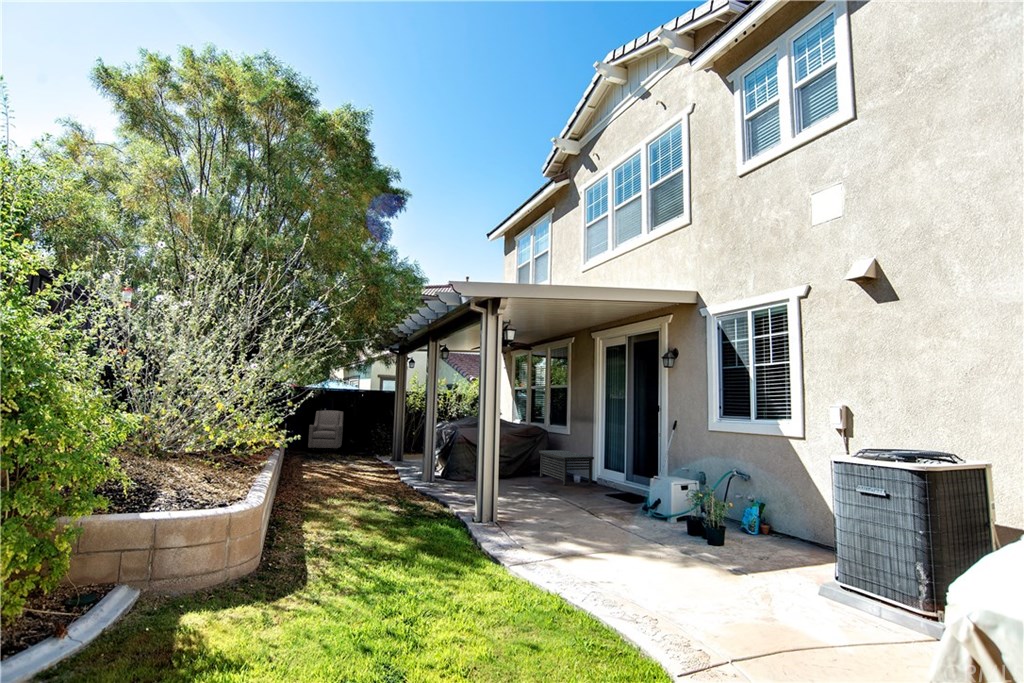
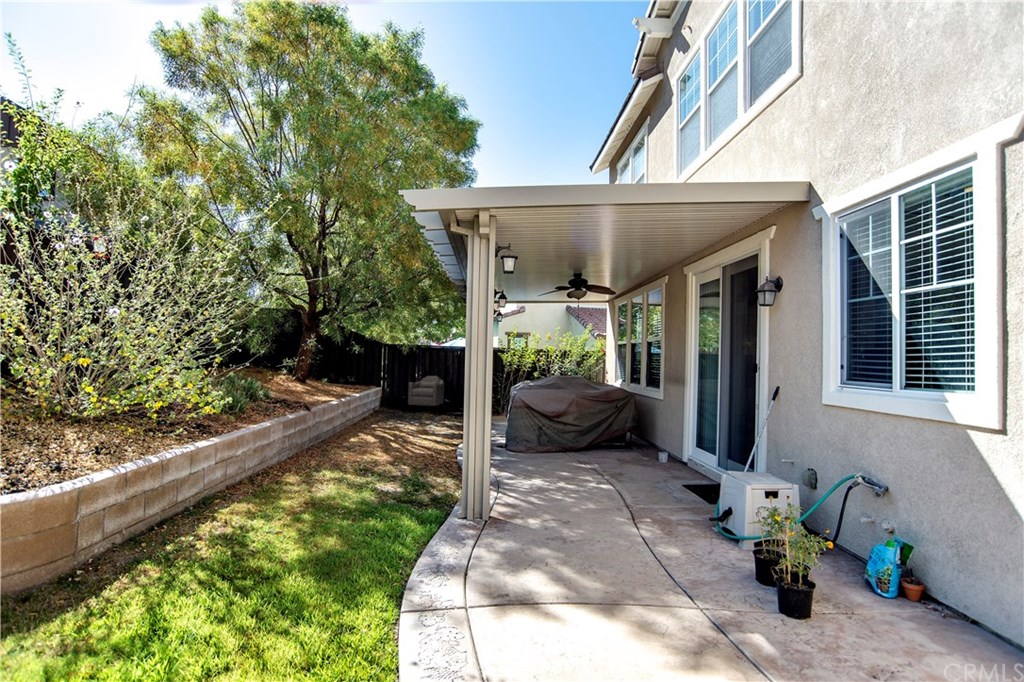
storage bench: present [539,450,594,485] -> none [619,418,682,466]

